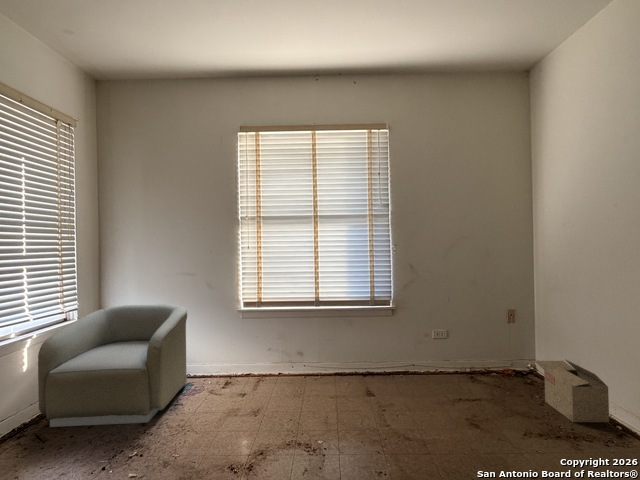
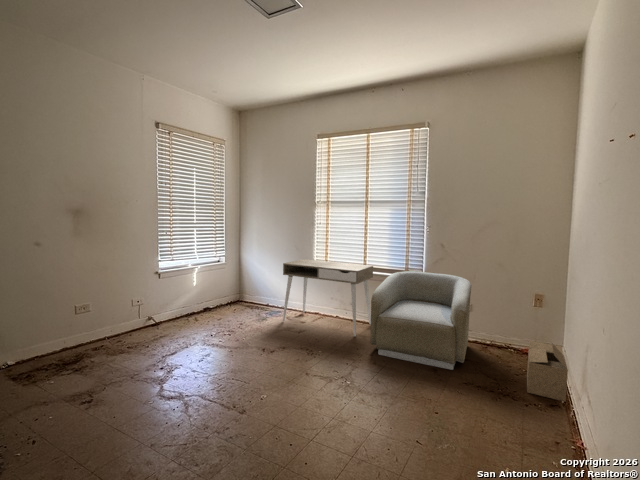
desk: none [209,298,334,402] -> present [283,259,373,336]
armchair: present [38,304,187,427] -> present [370,271,471,370]

